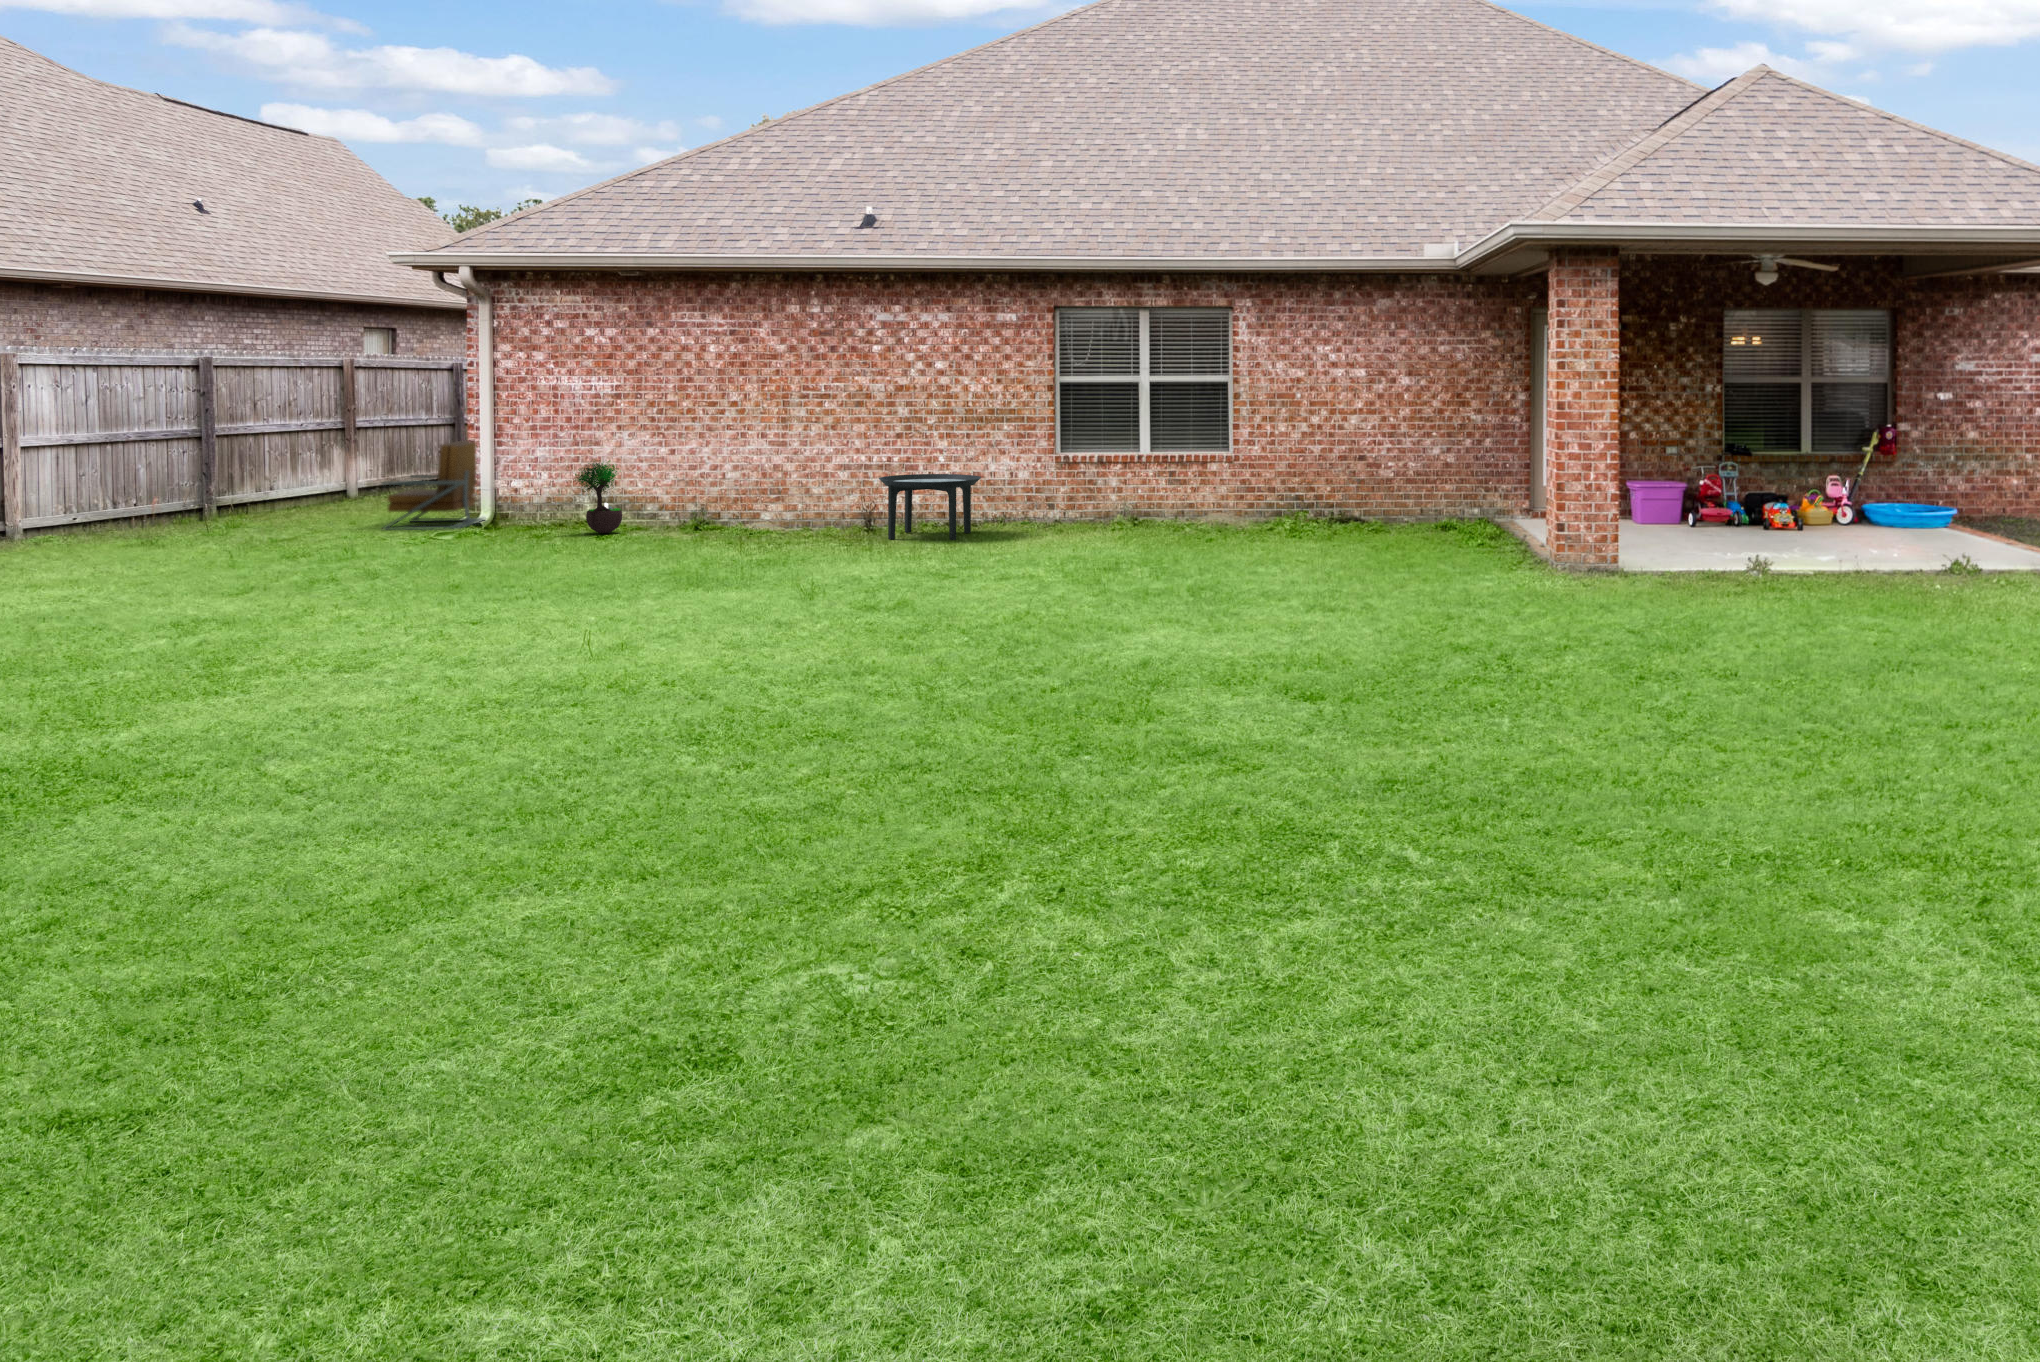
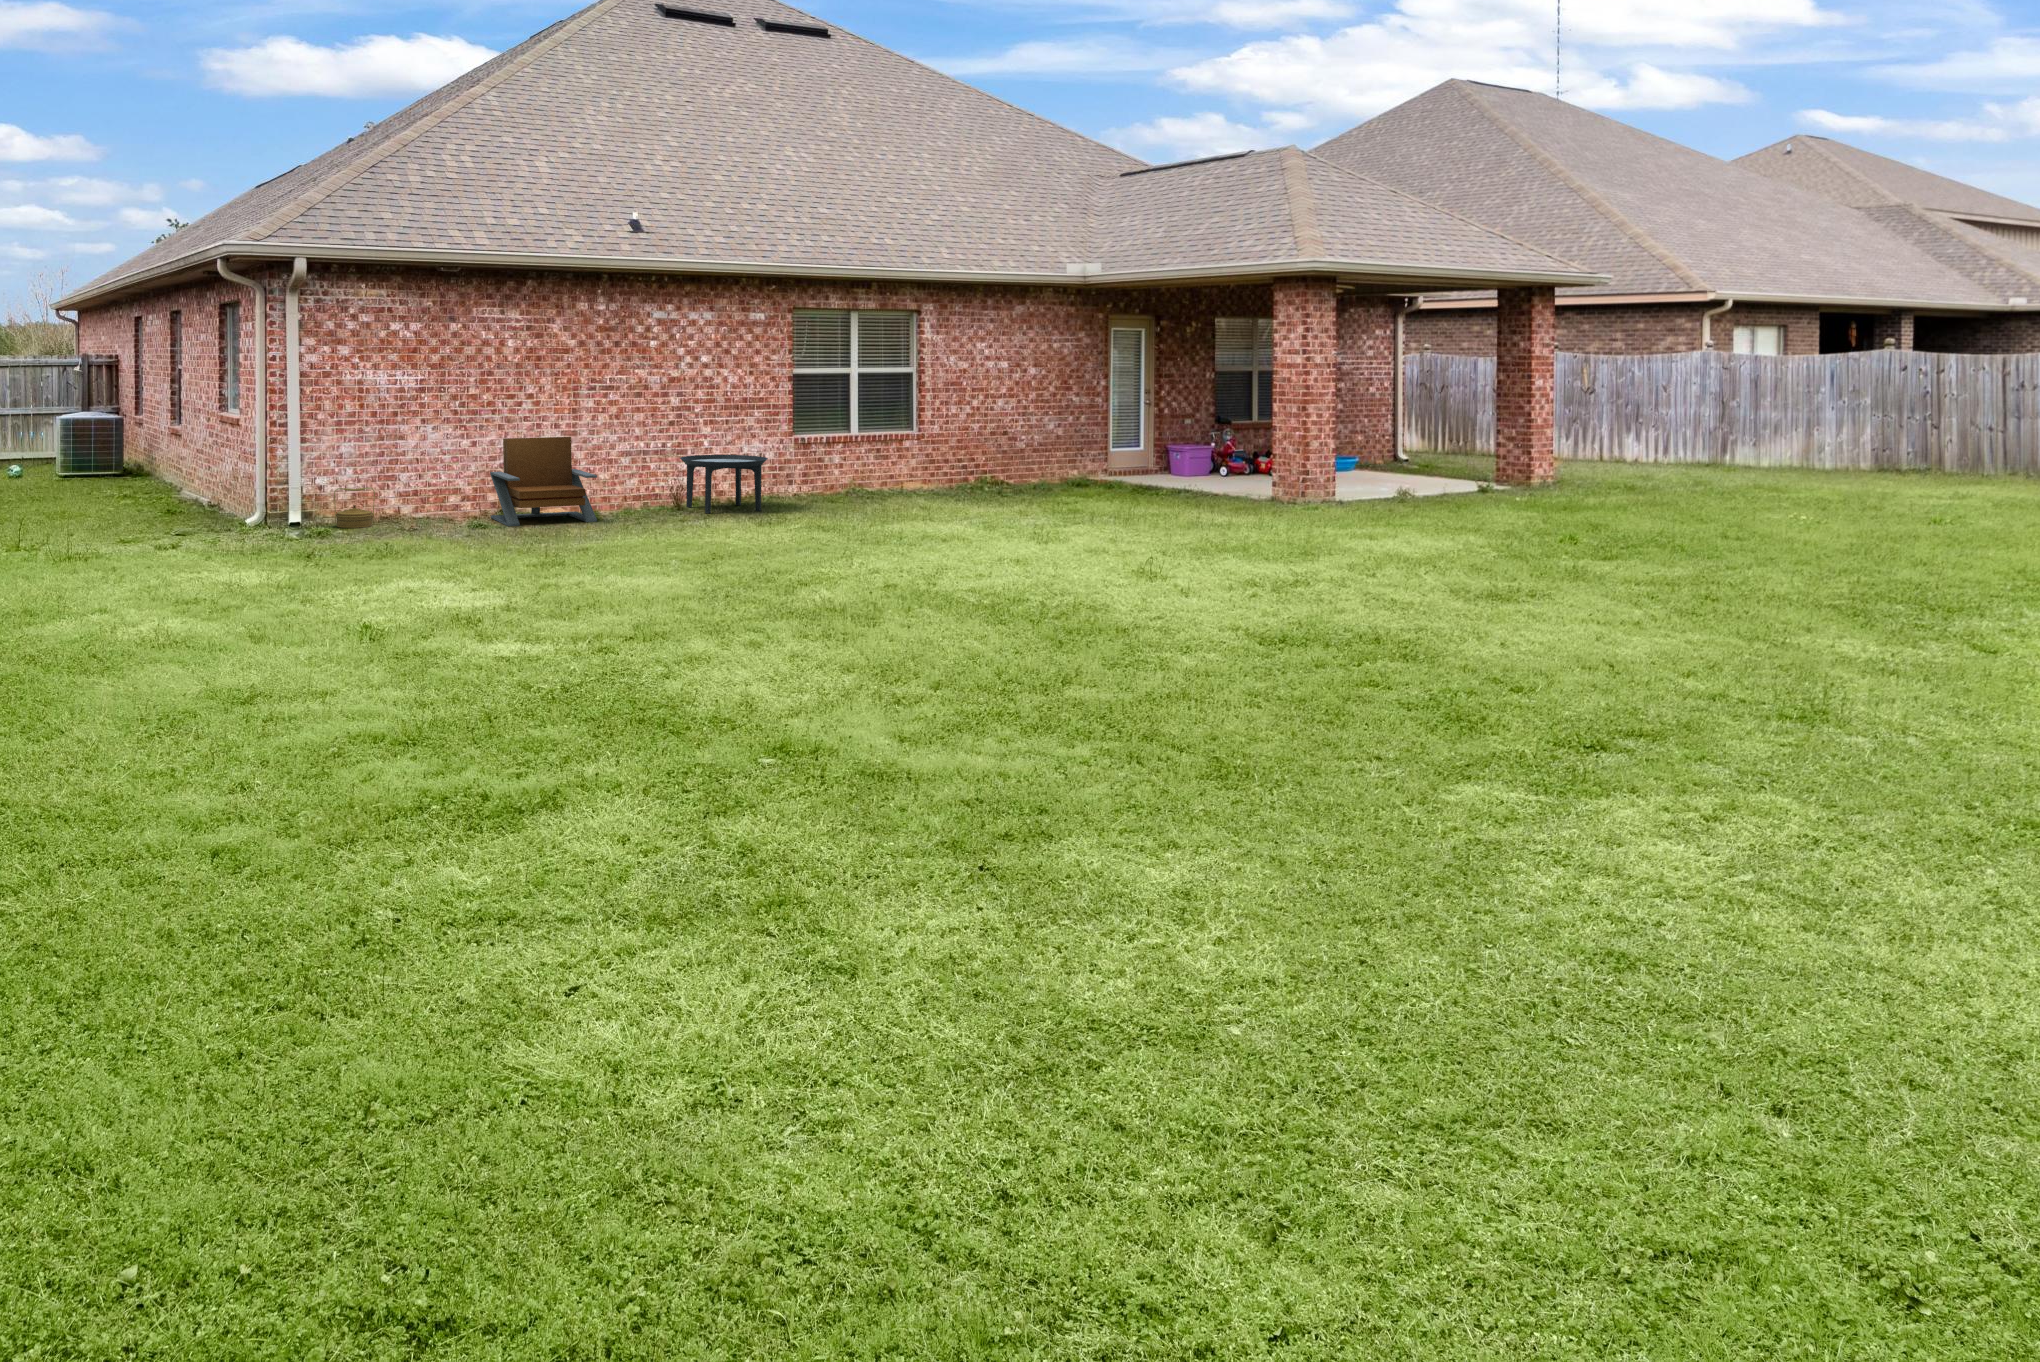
lounge chair: present [382,441,485,530] -> present [490,437,597,526]
potted tree: present [575,460,622,533] -> none [399,447,444,523]
woven basket: none [519,494,558,535] -> present [334,488,375,528]

